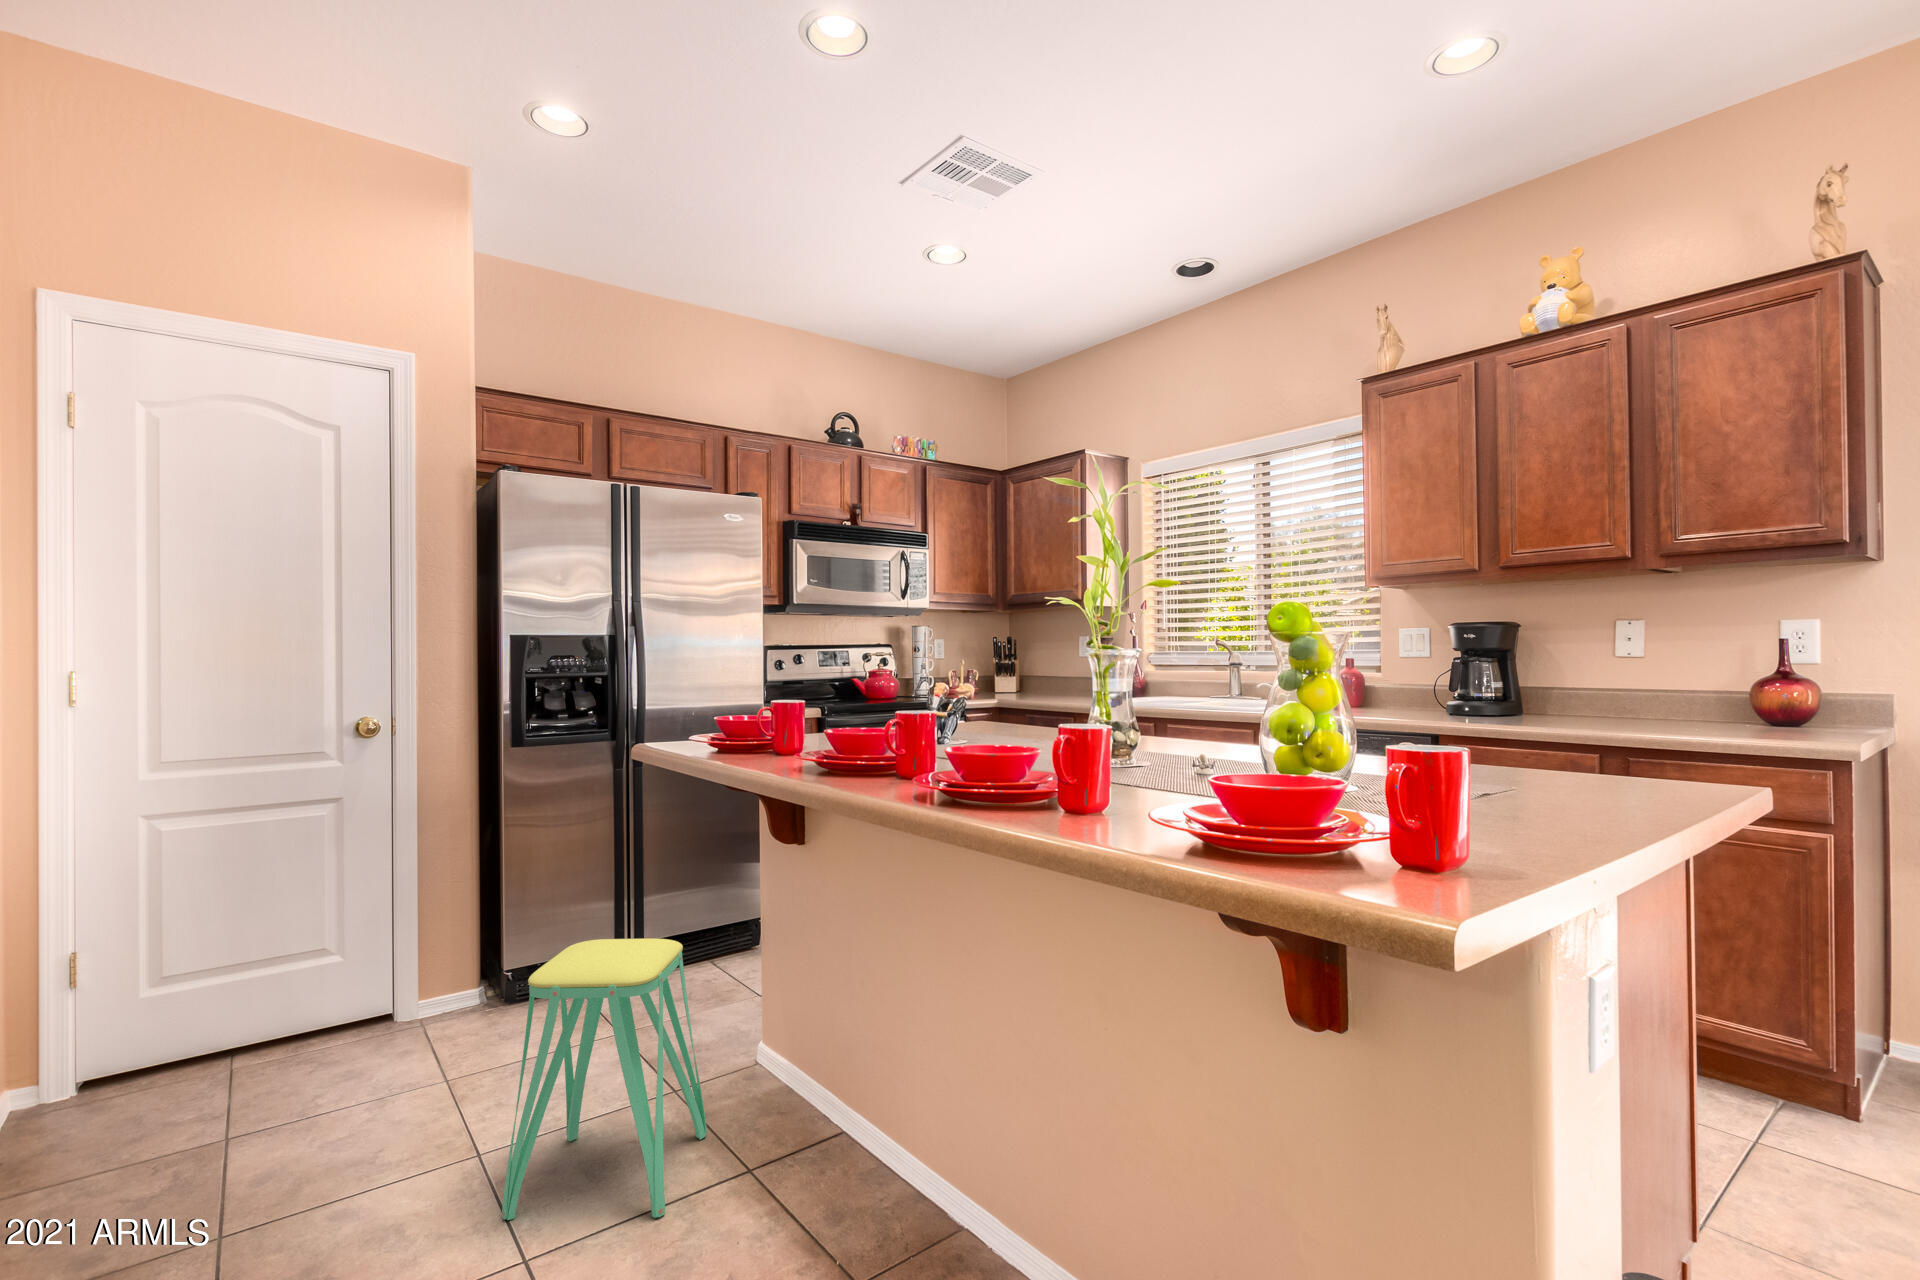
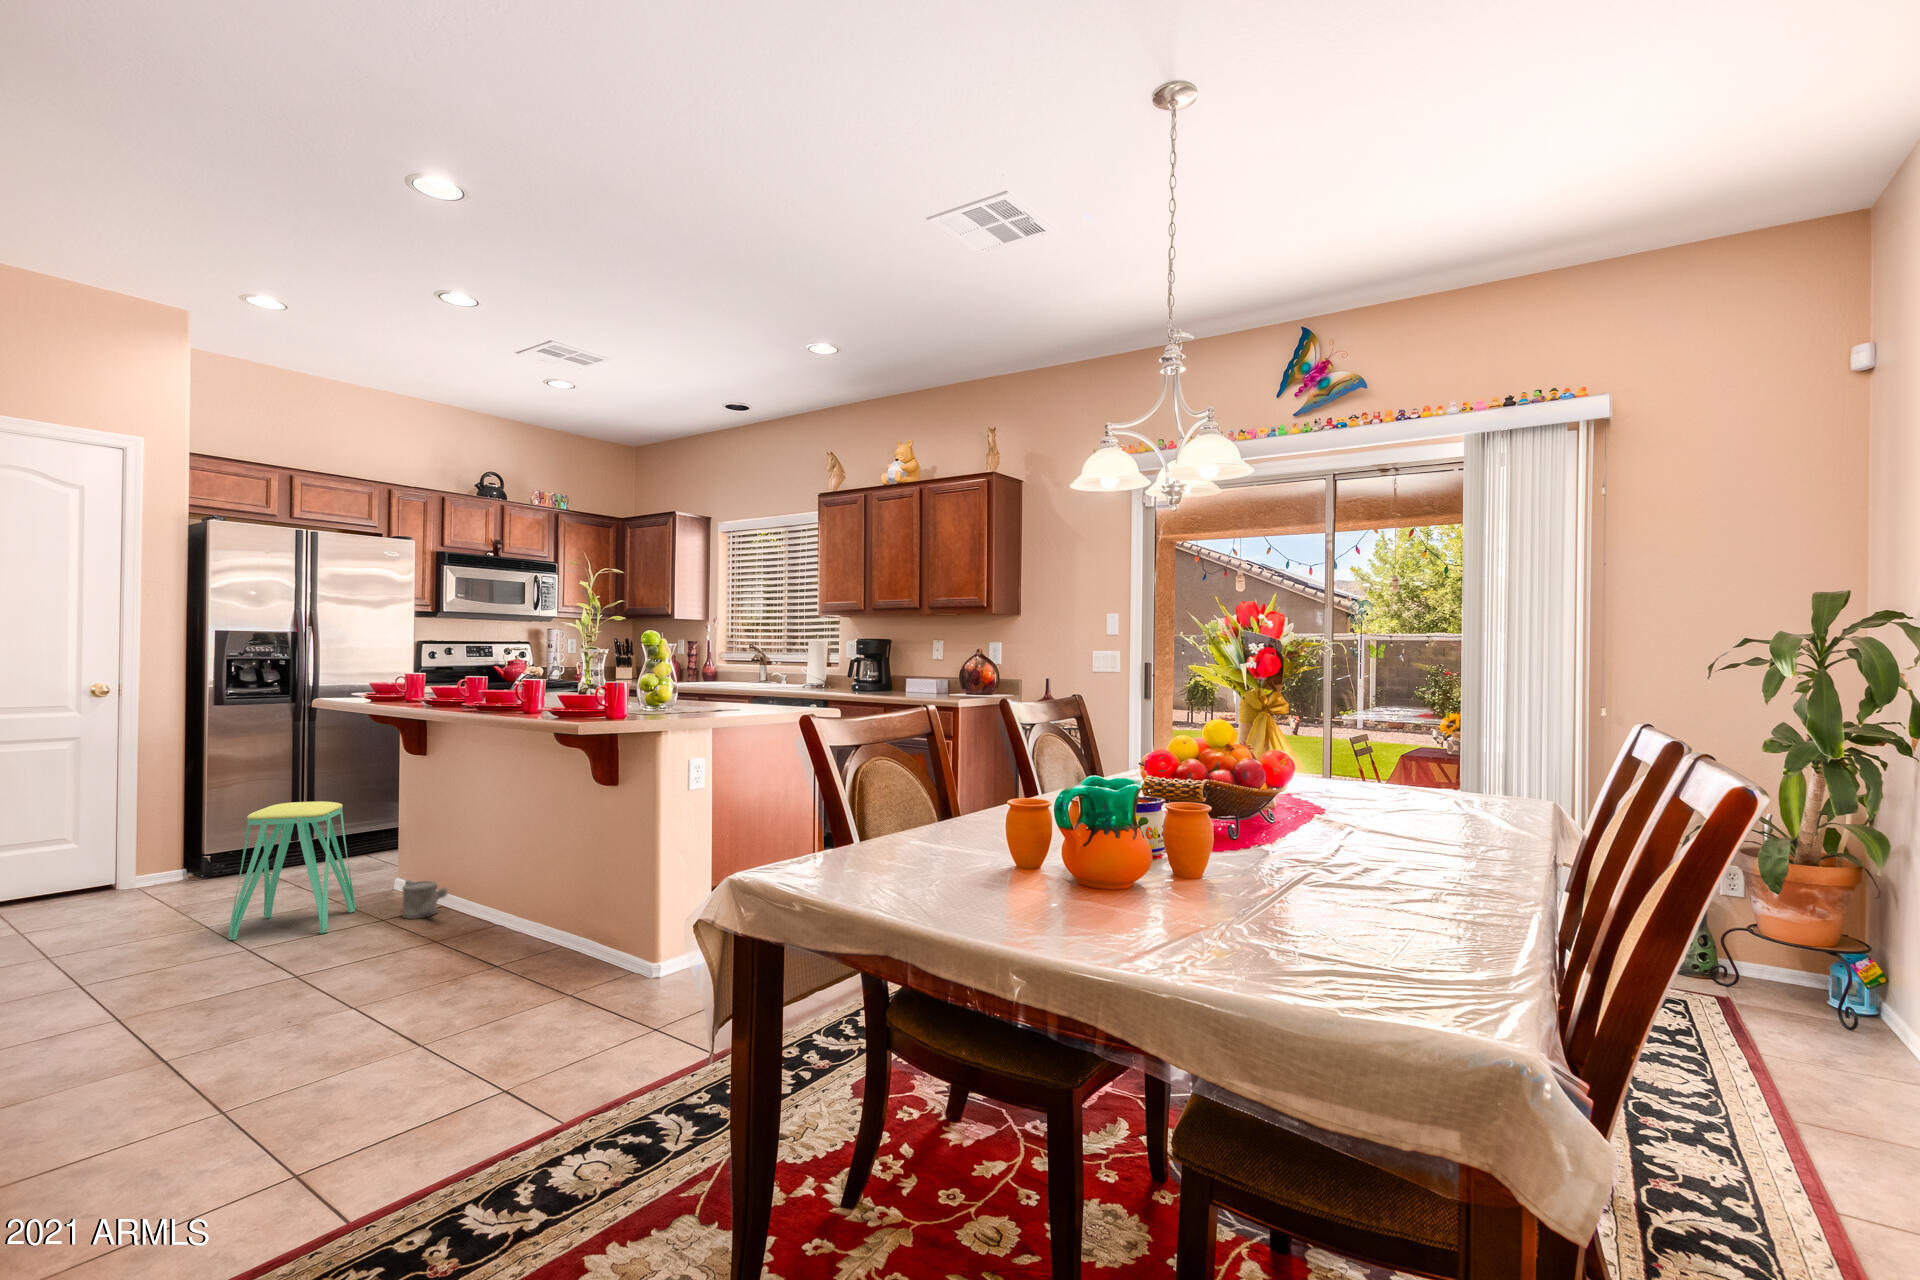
watering can: none [785,1085,870,1180] -> present [402,880,447,919]

